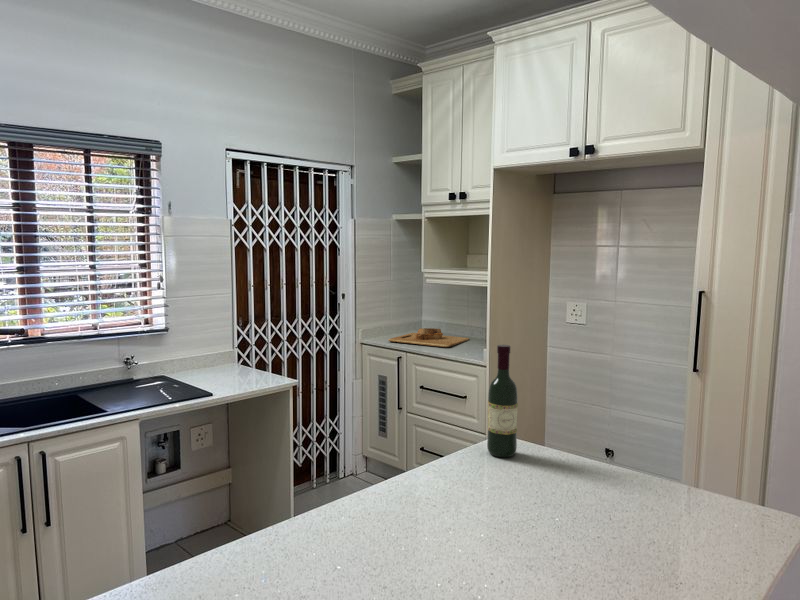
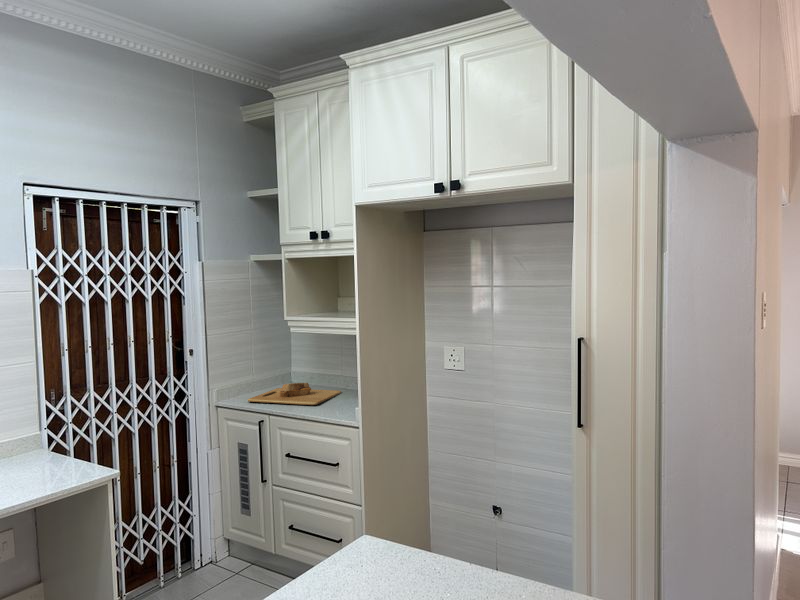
wine bottle: present [487,345,518,457] -> none [346,428,385,576]

